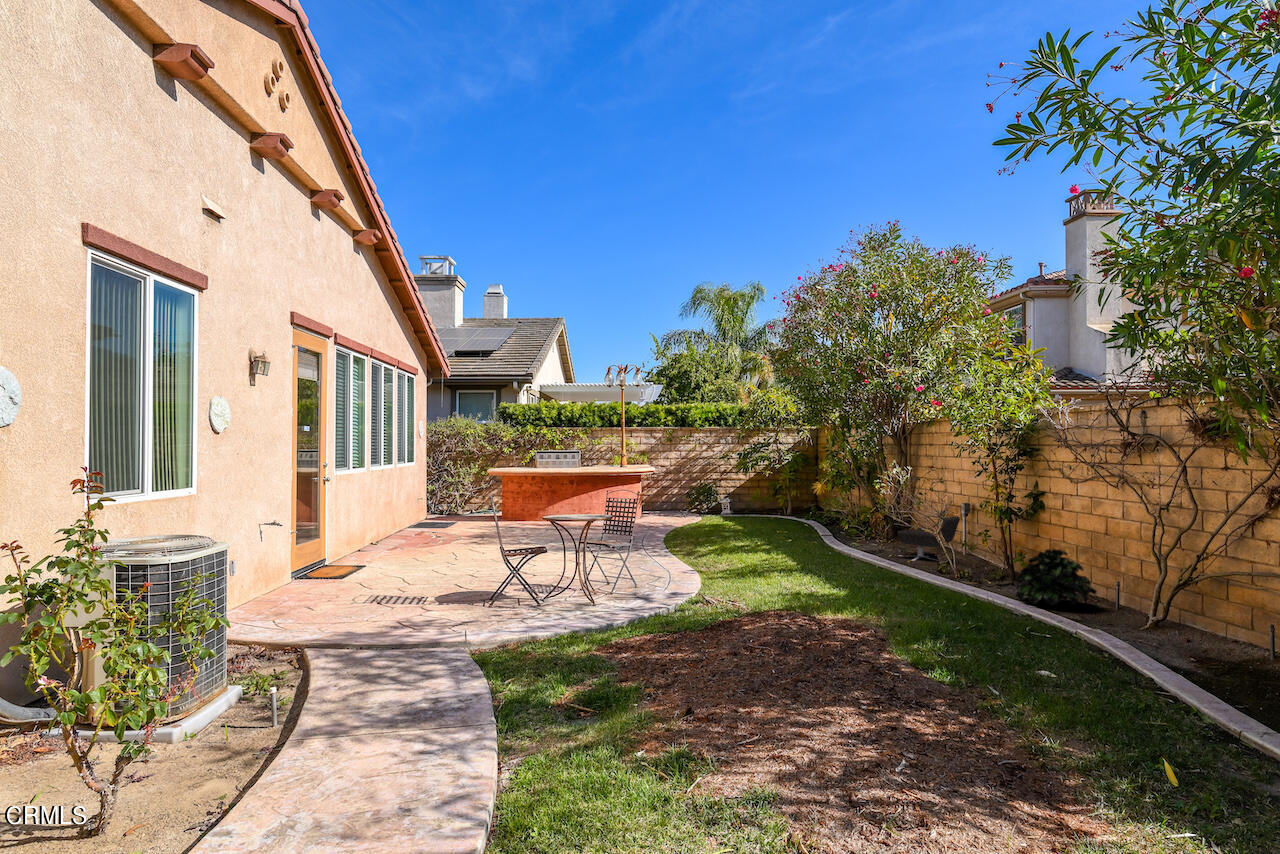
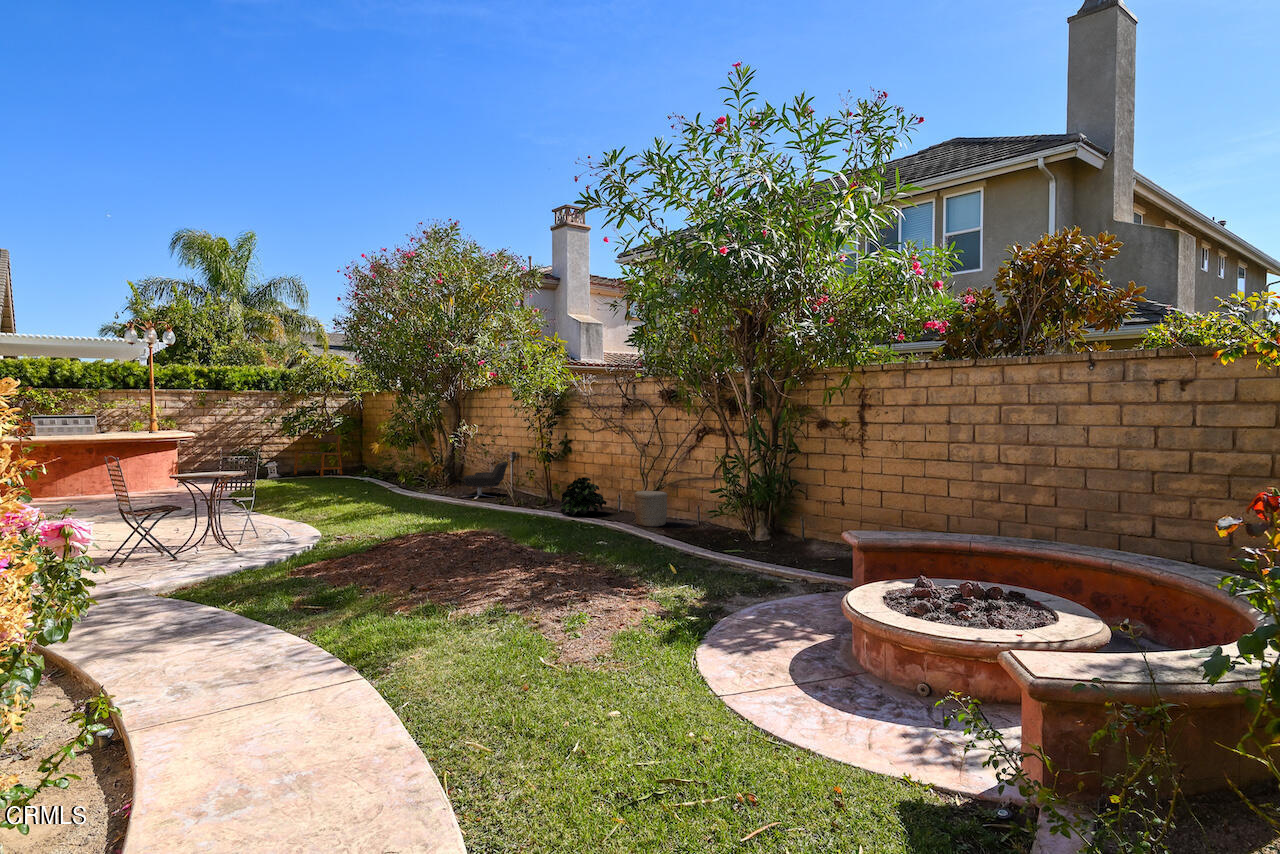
bench: none [747,472,792,517] -> present [294,435,342,477]
woven basket: none [1137,582,1207,647] -> present [634,491,668,527]

